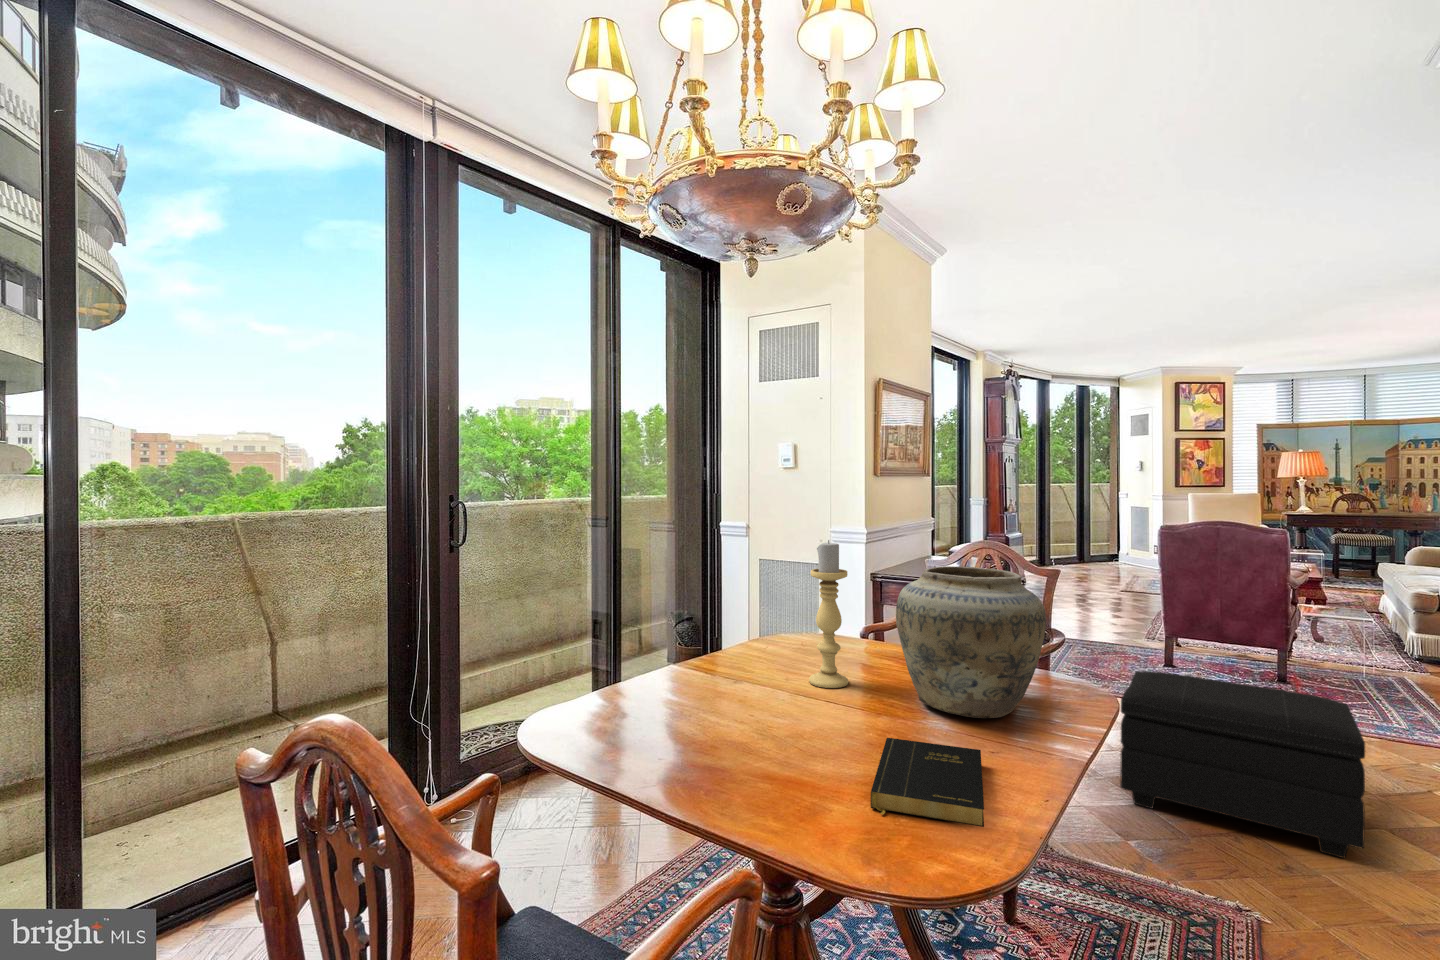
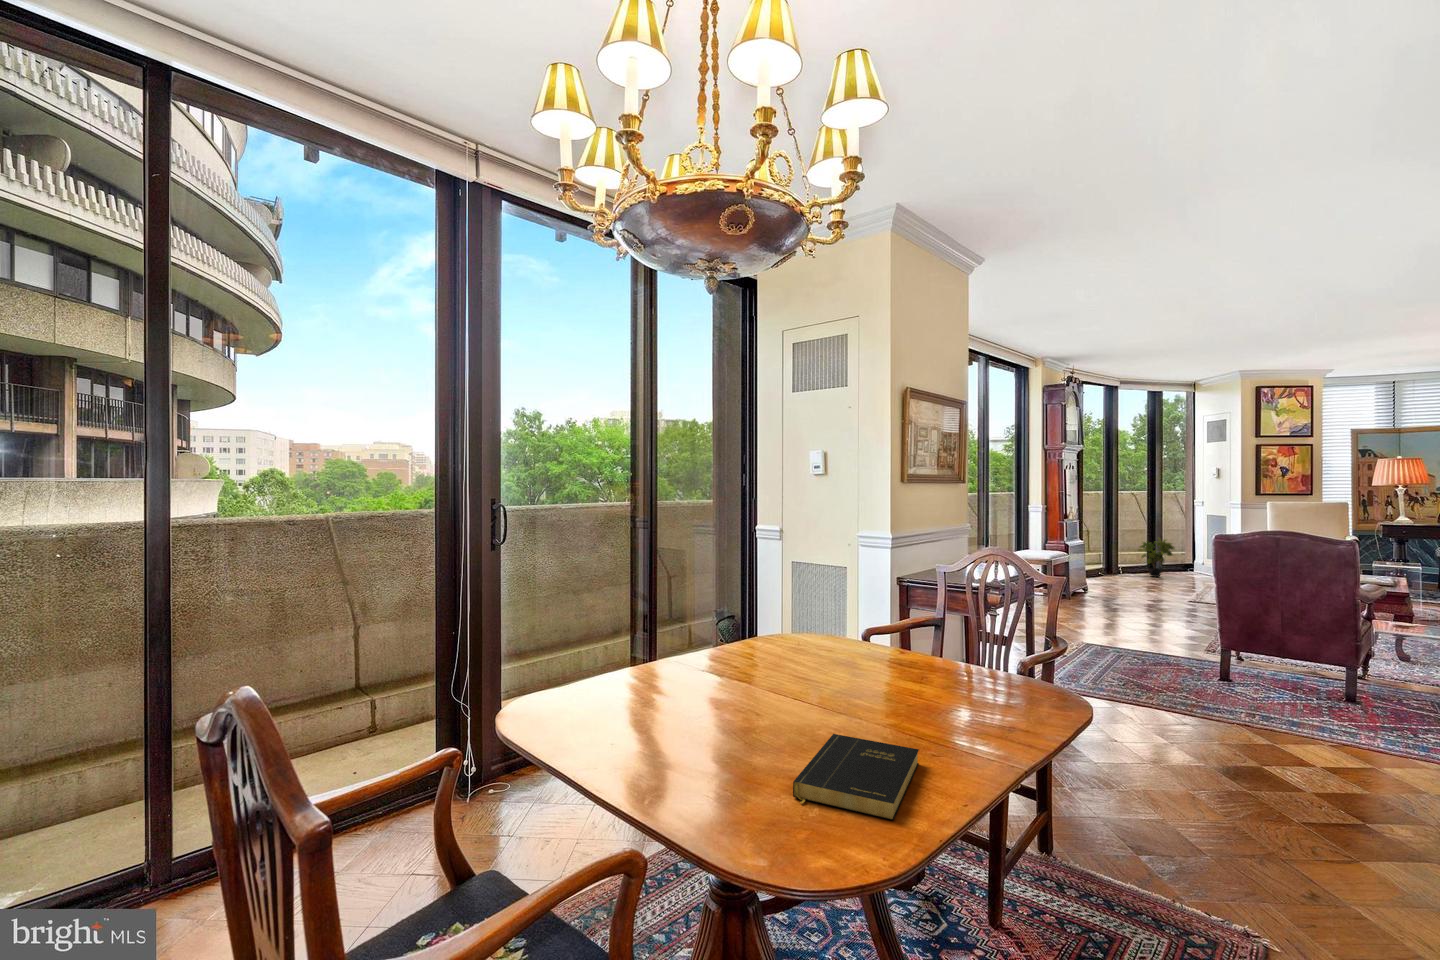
potted plant: none [1067,529,1103,567] -> present [1138,539,1175,577]
candle holder: present [809,540,848,688] -> none [789,545,827,687]
vase: present [896,566,1046,718] -> none [865,573,1008,721]
footstool: present [1120,671,1365,858] -> none [1139,685,1400,890]

